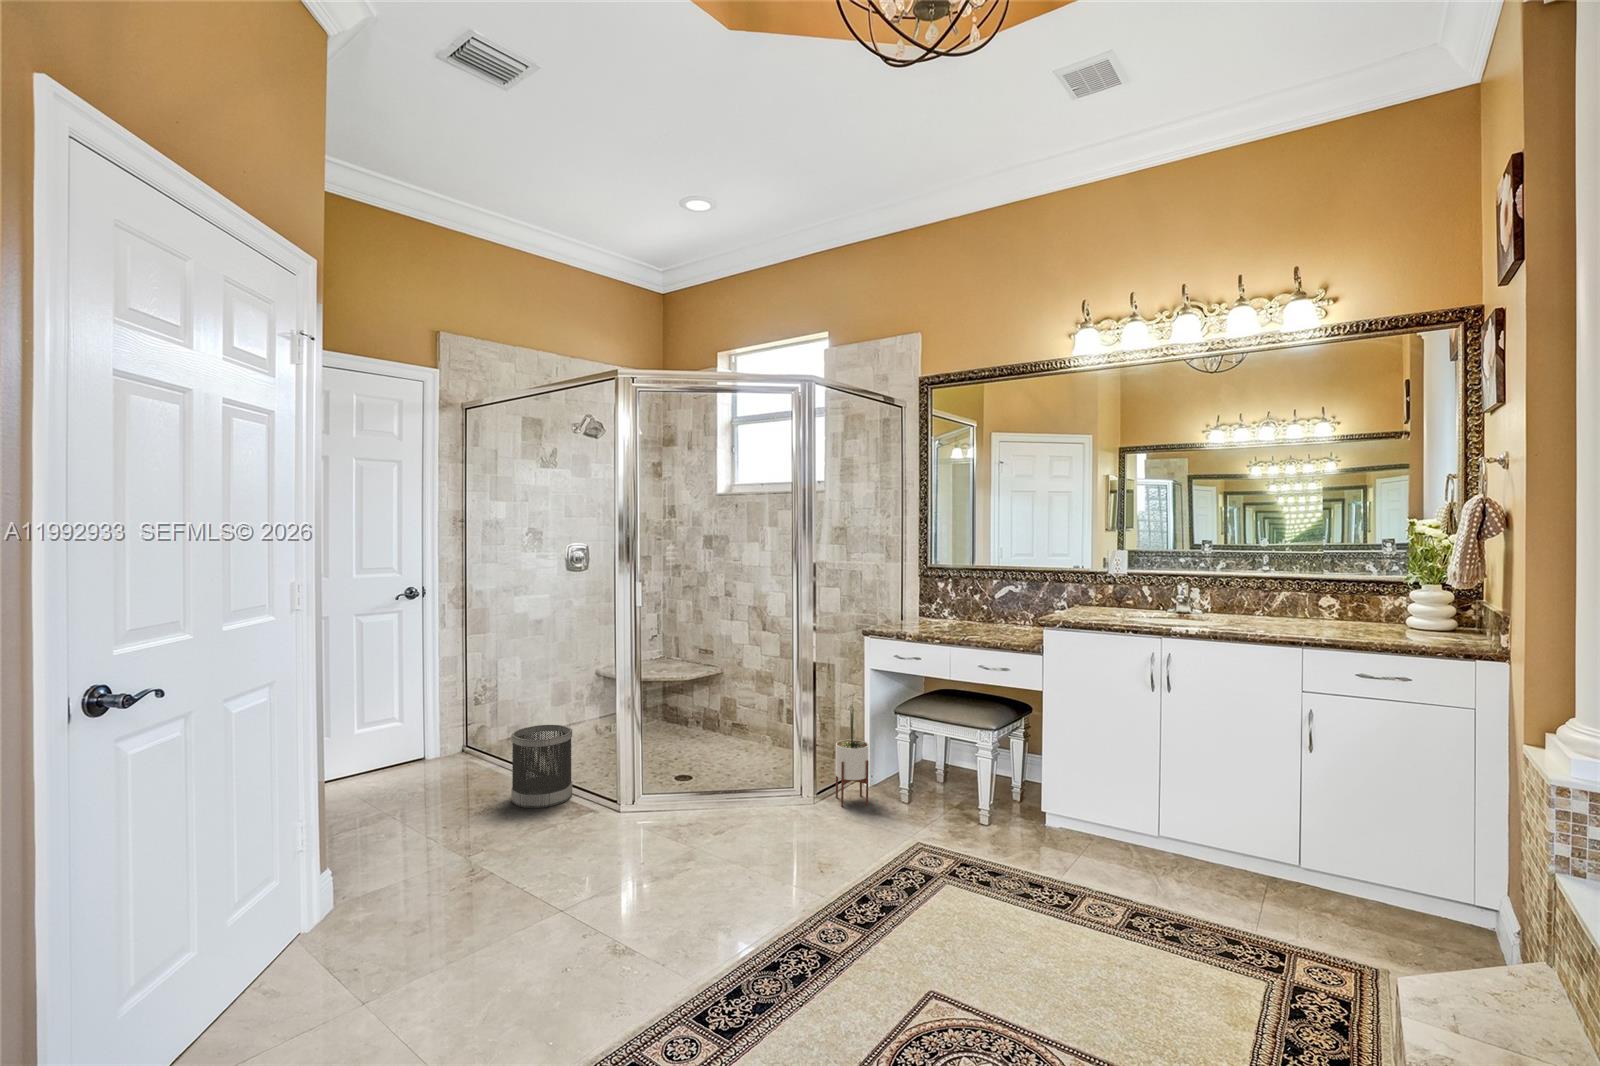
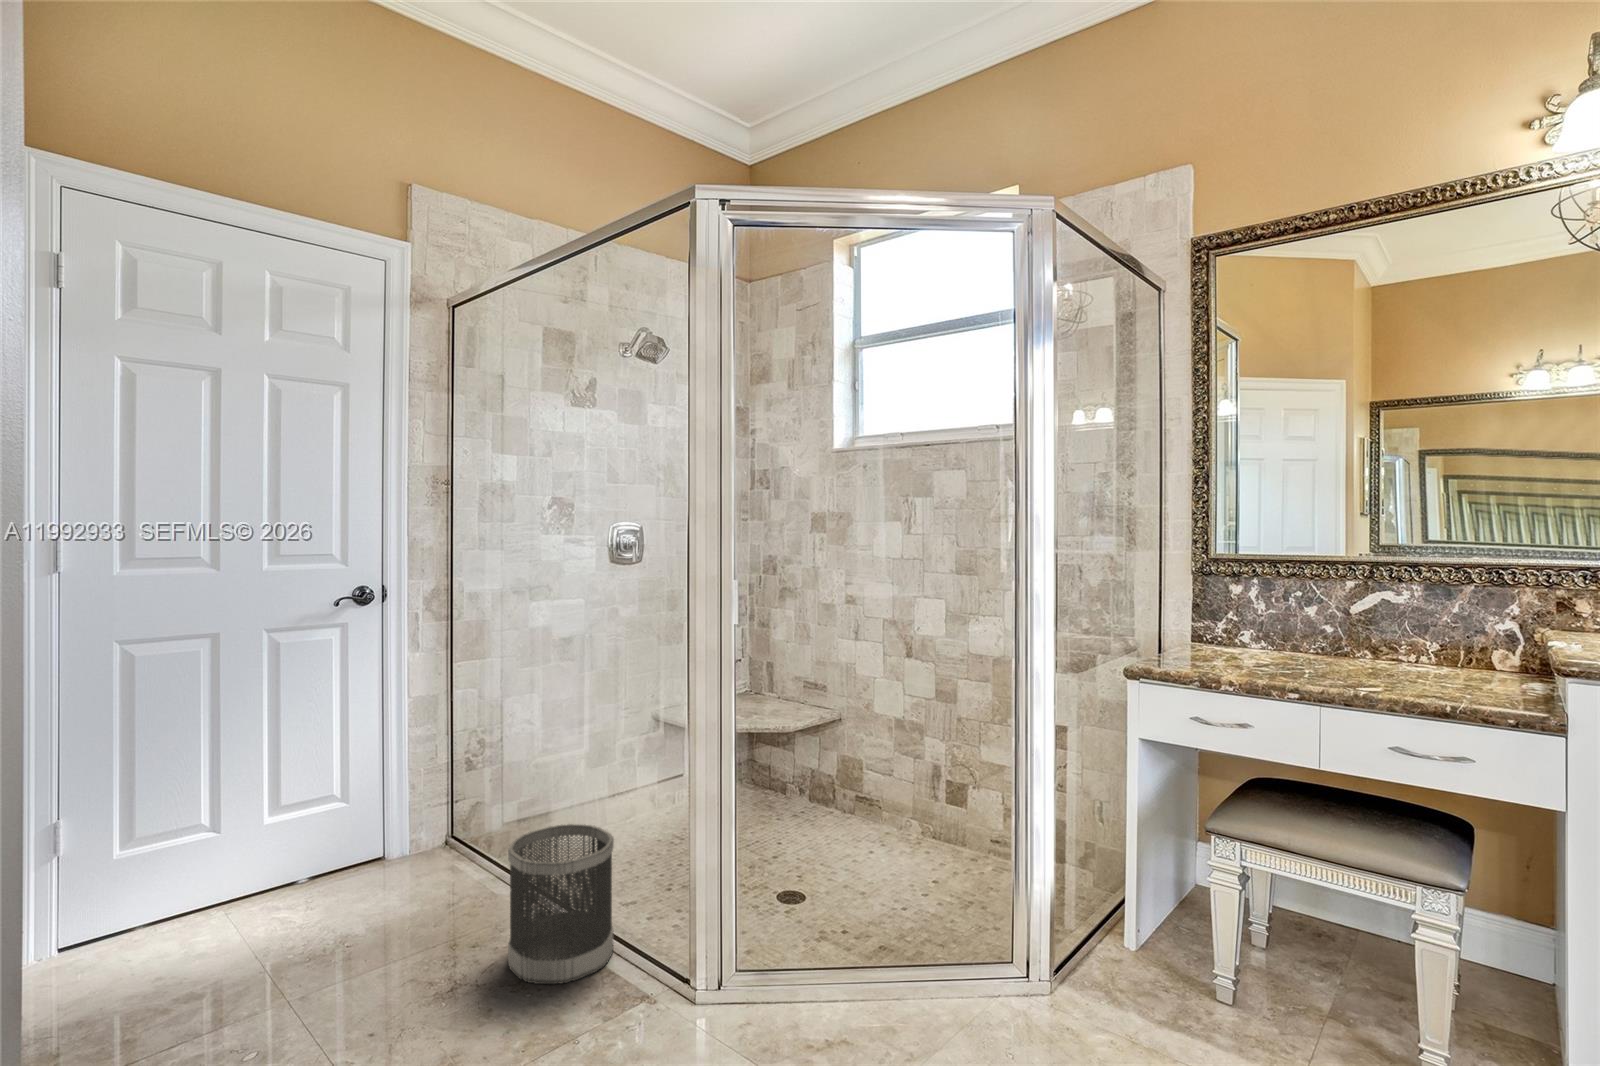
potted plant: present [836,702,869,807] -> none [1083,784,1156,1002]

